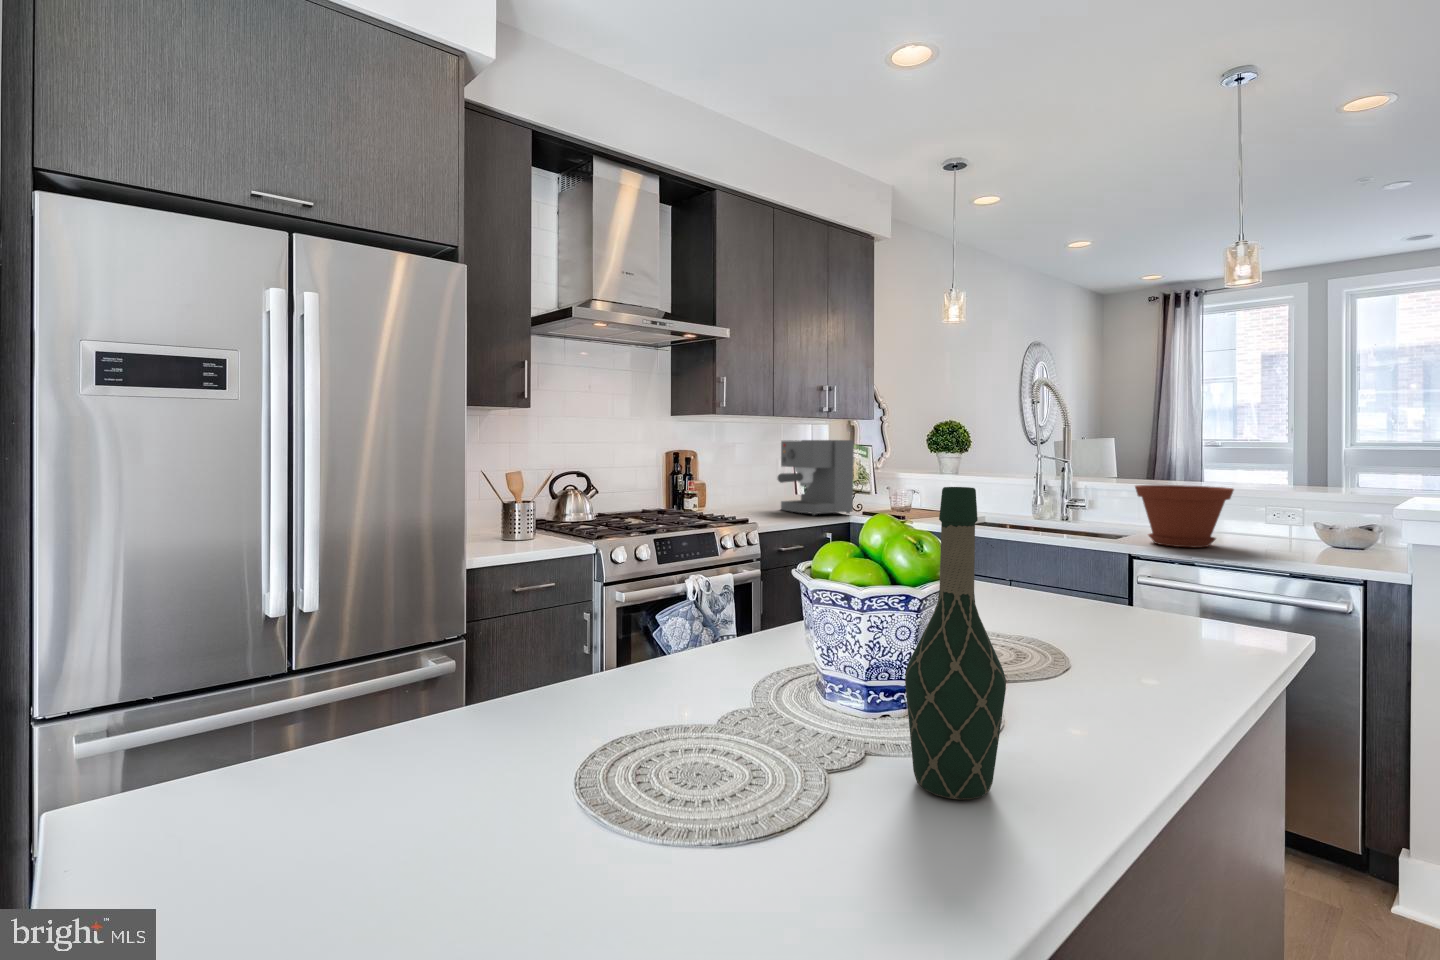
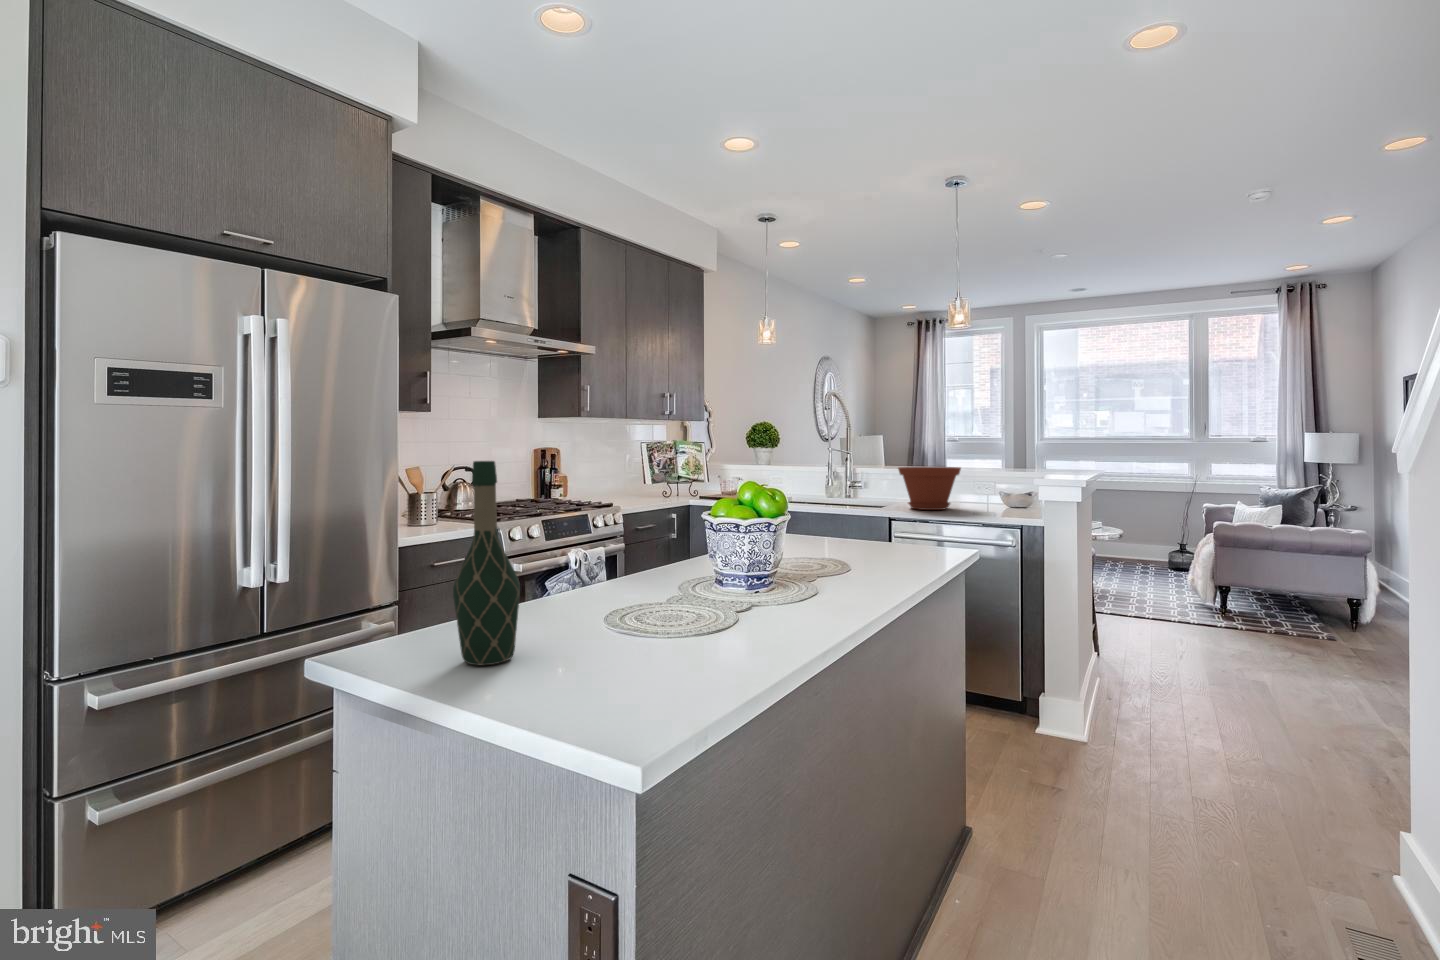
coffee maker: present [778,440,854,515] -> none [631,438,692,500]
wine bottle: present [905,487,1006,800] -> present [453,461,520,665]

